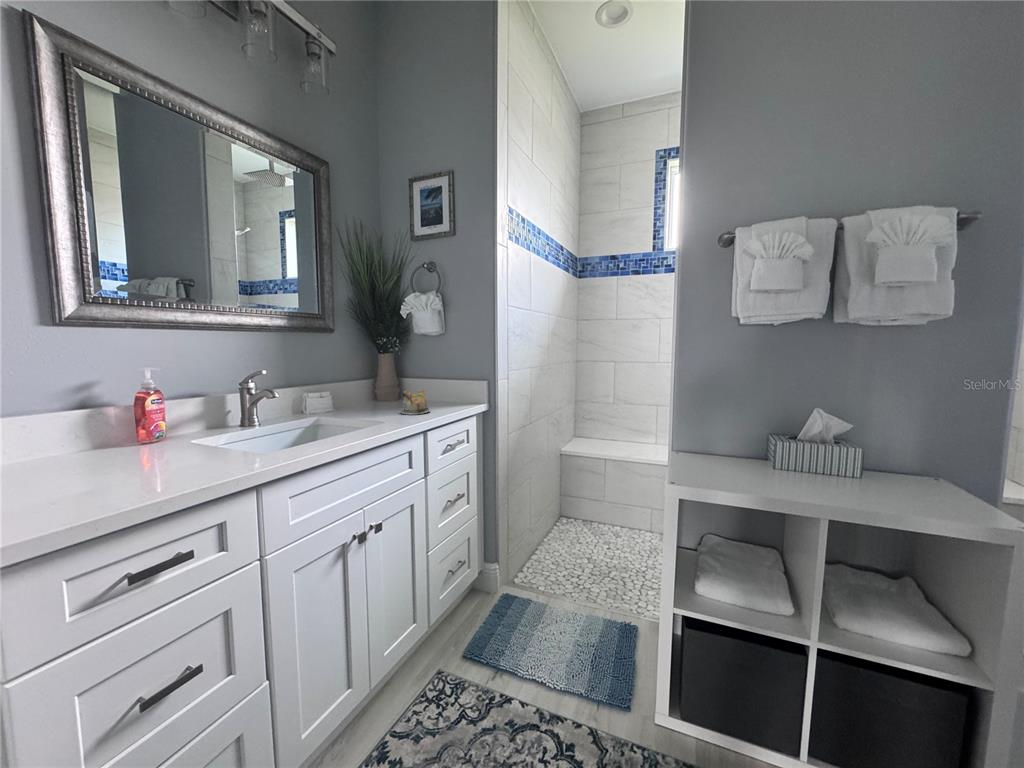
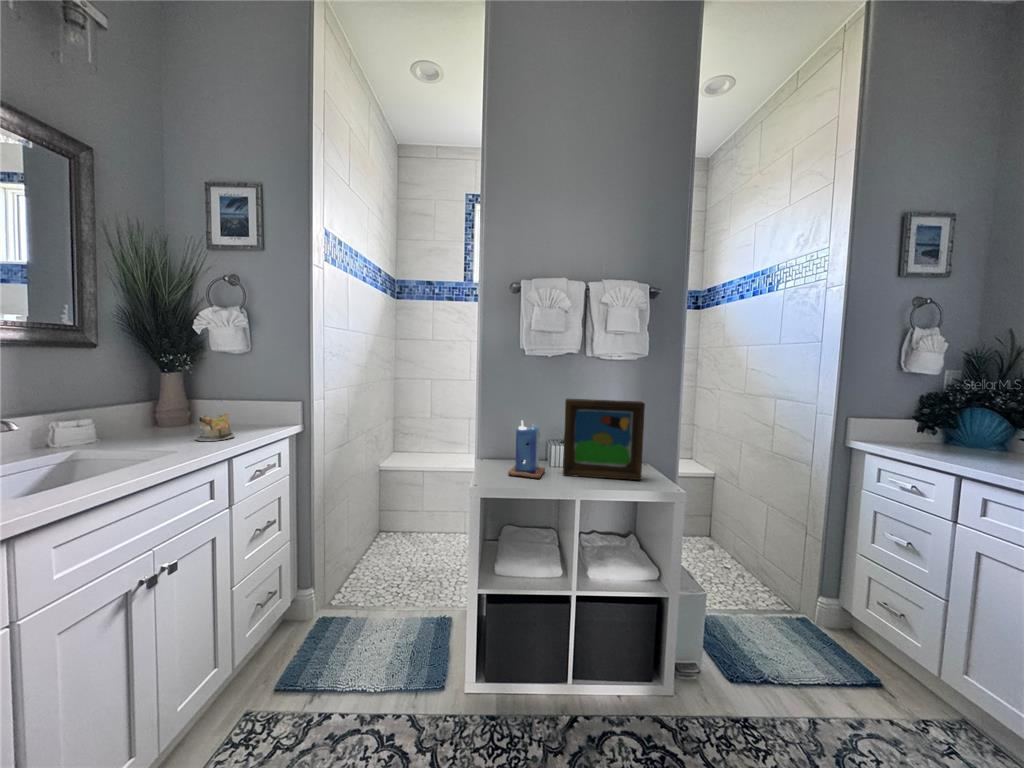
picture frame: none [798,379,957,505] -> present [563,399,645,480]
candle: none [716,406,769,484] -> present [508,420,545,478]

